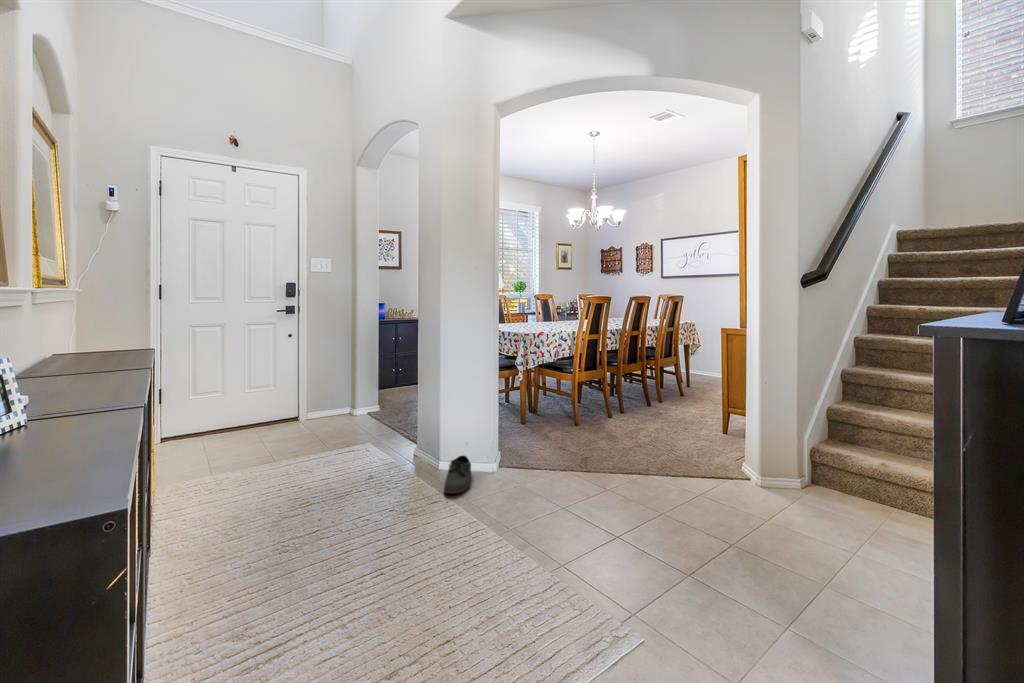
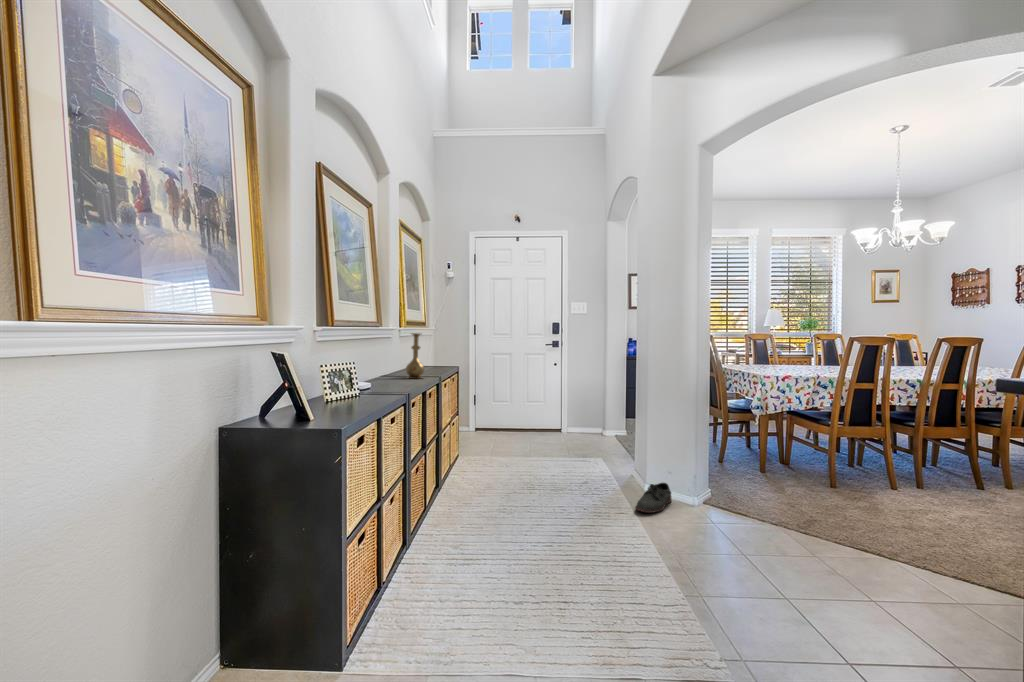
vase: none [61,297,105,378] -> present [406,333,424,379]

